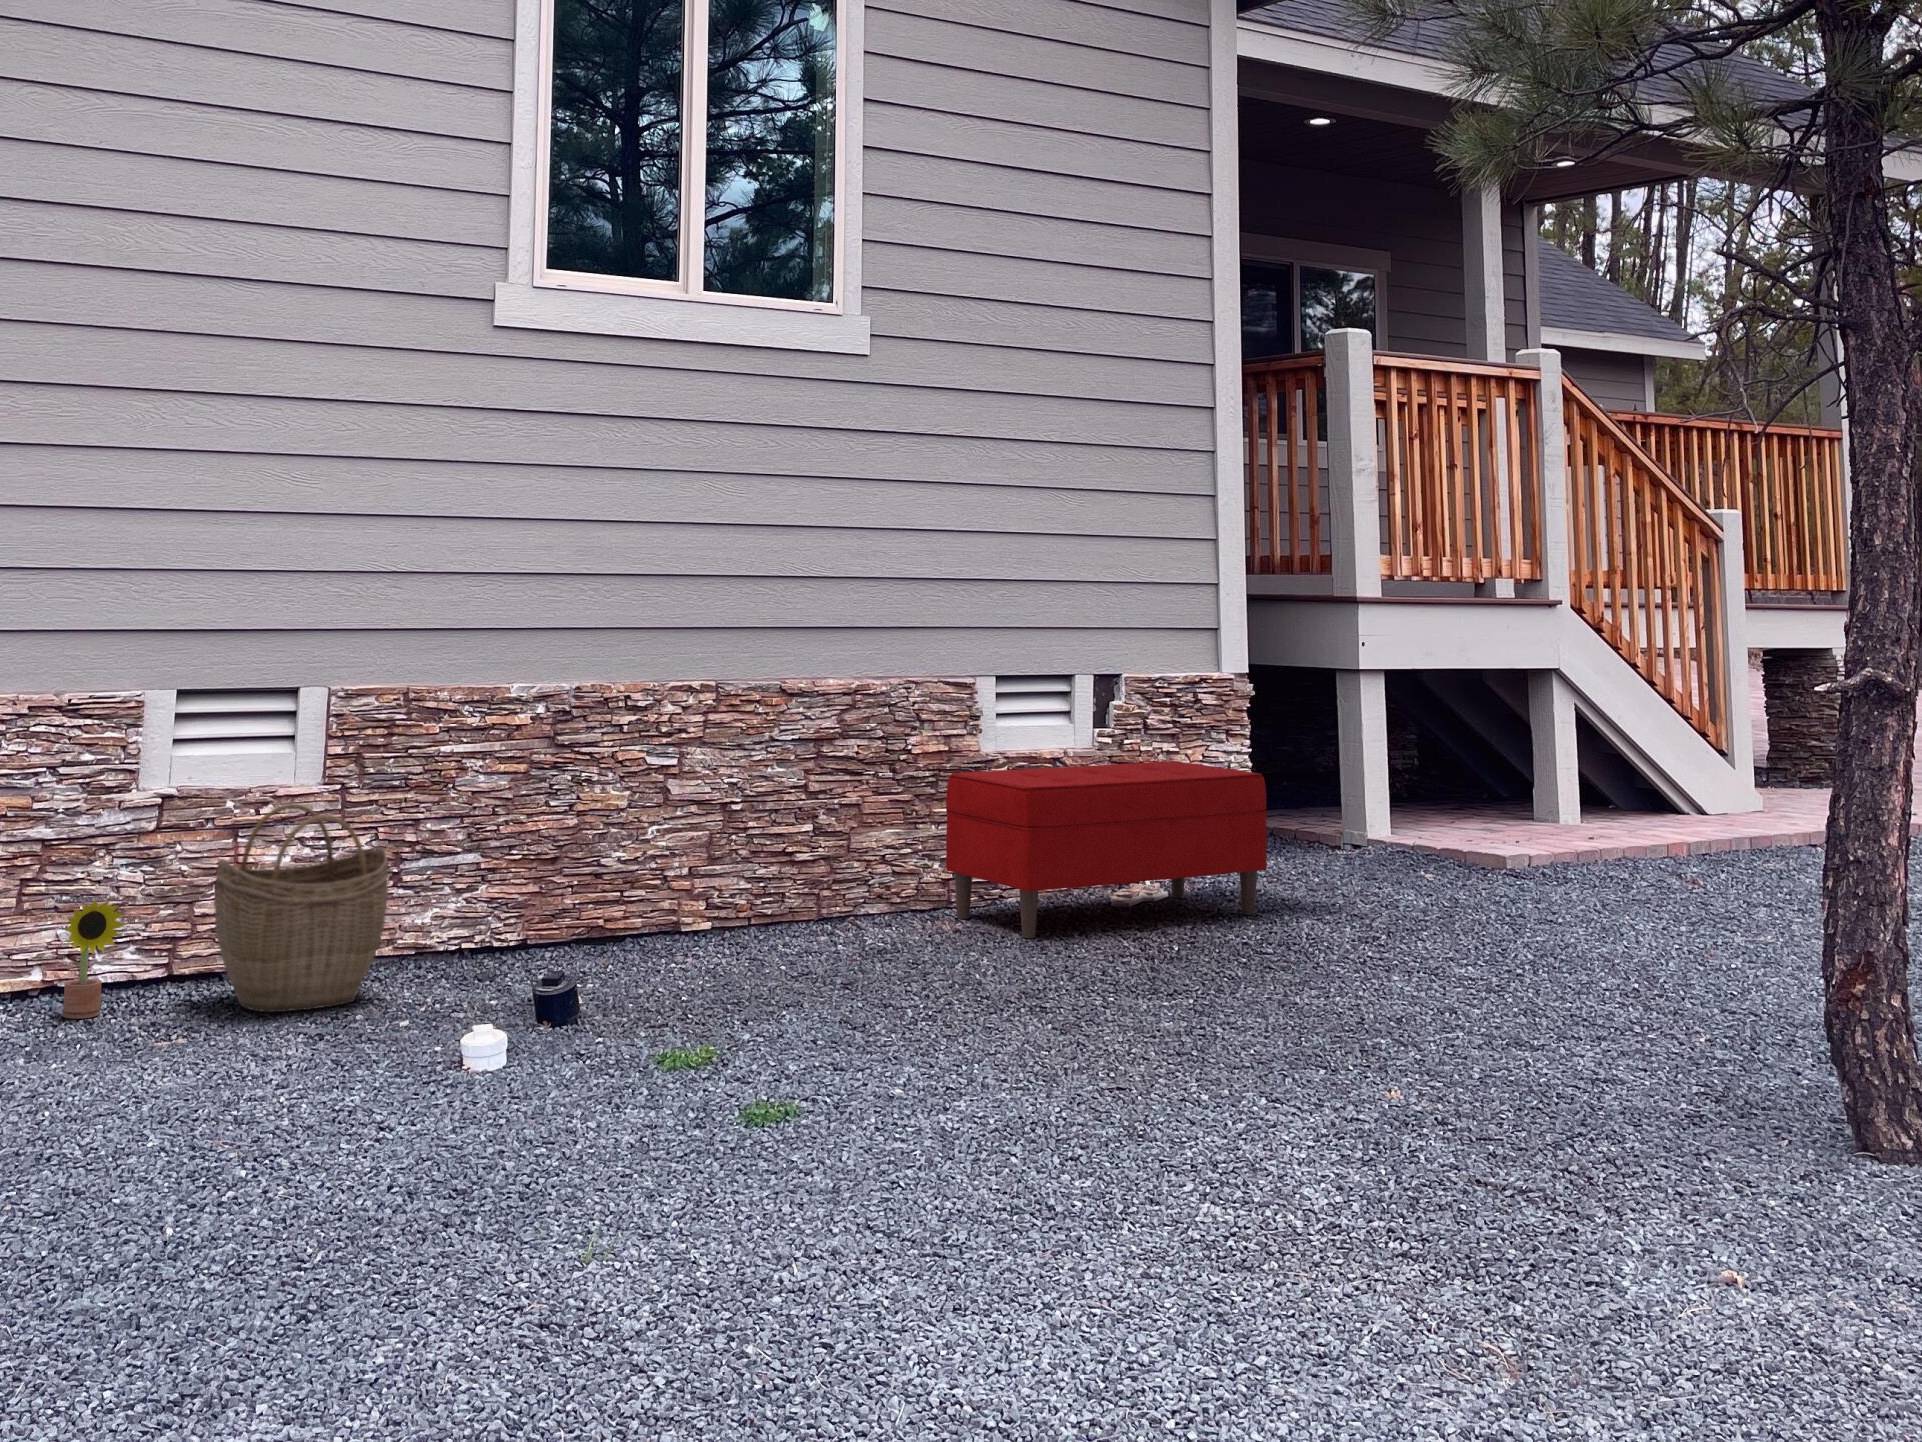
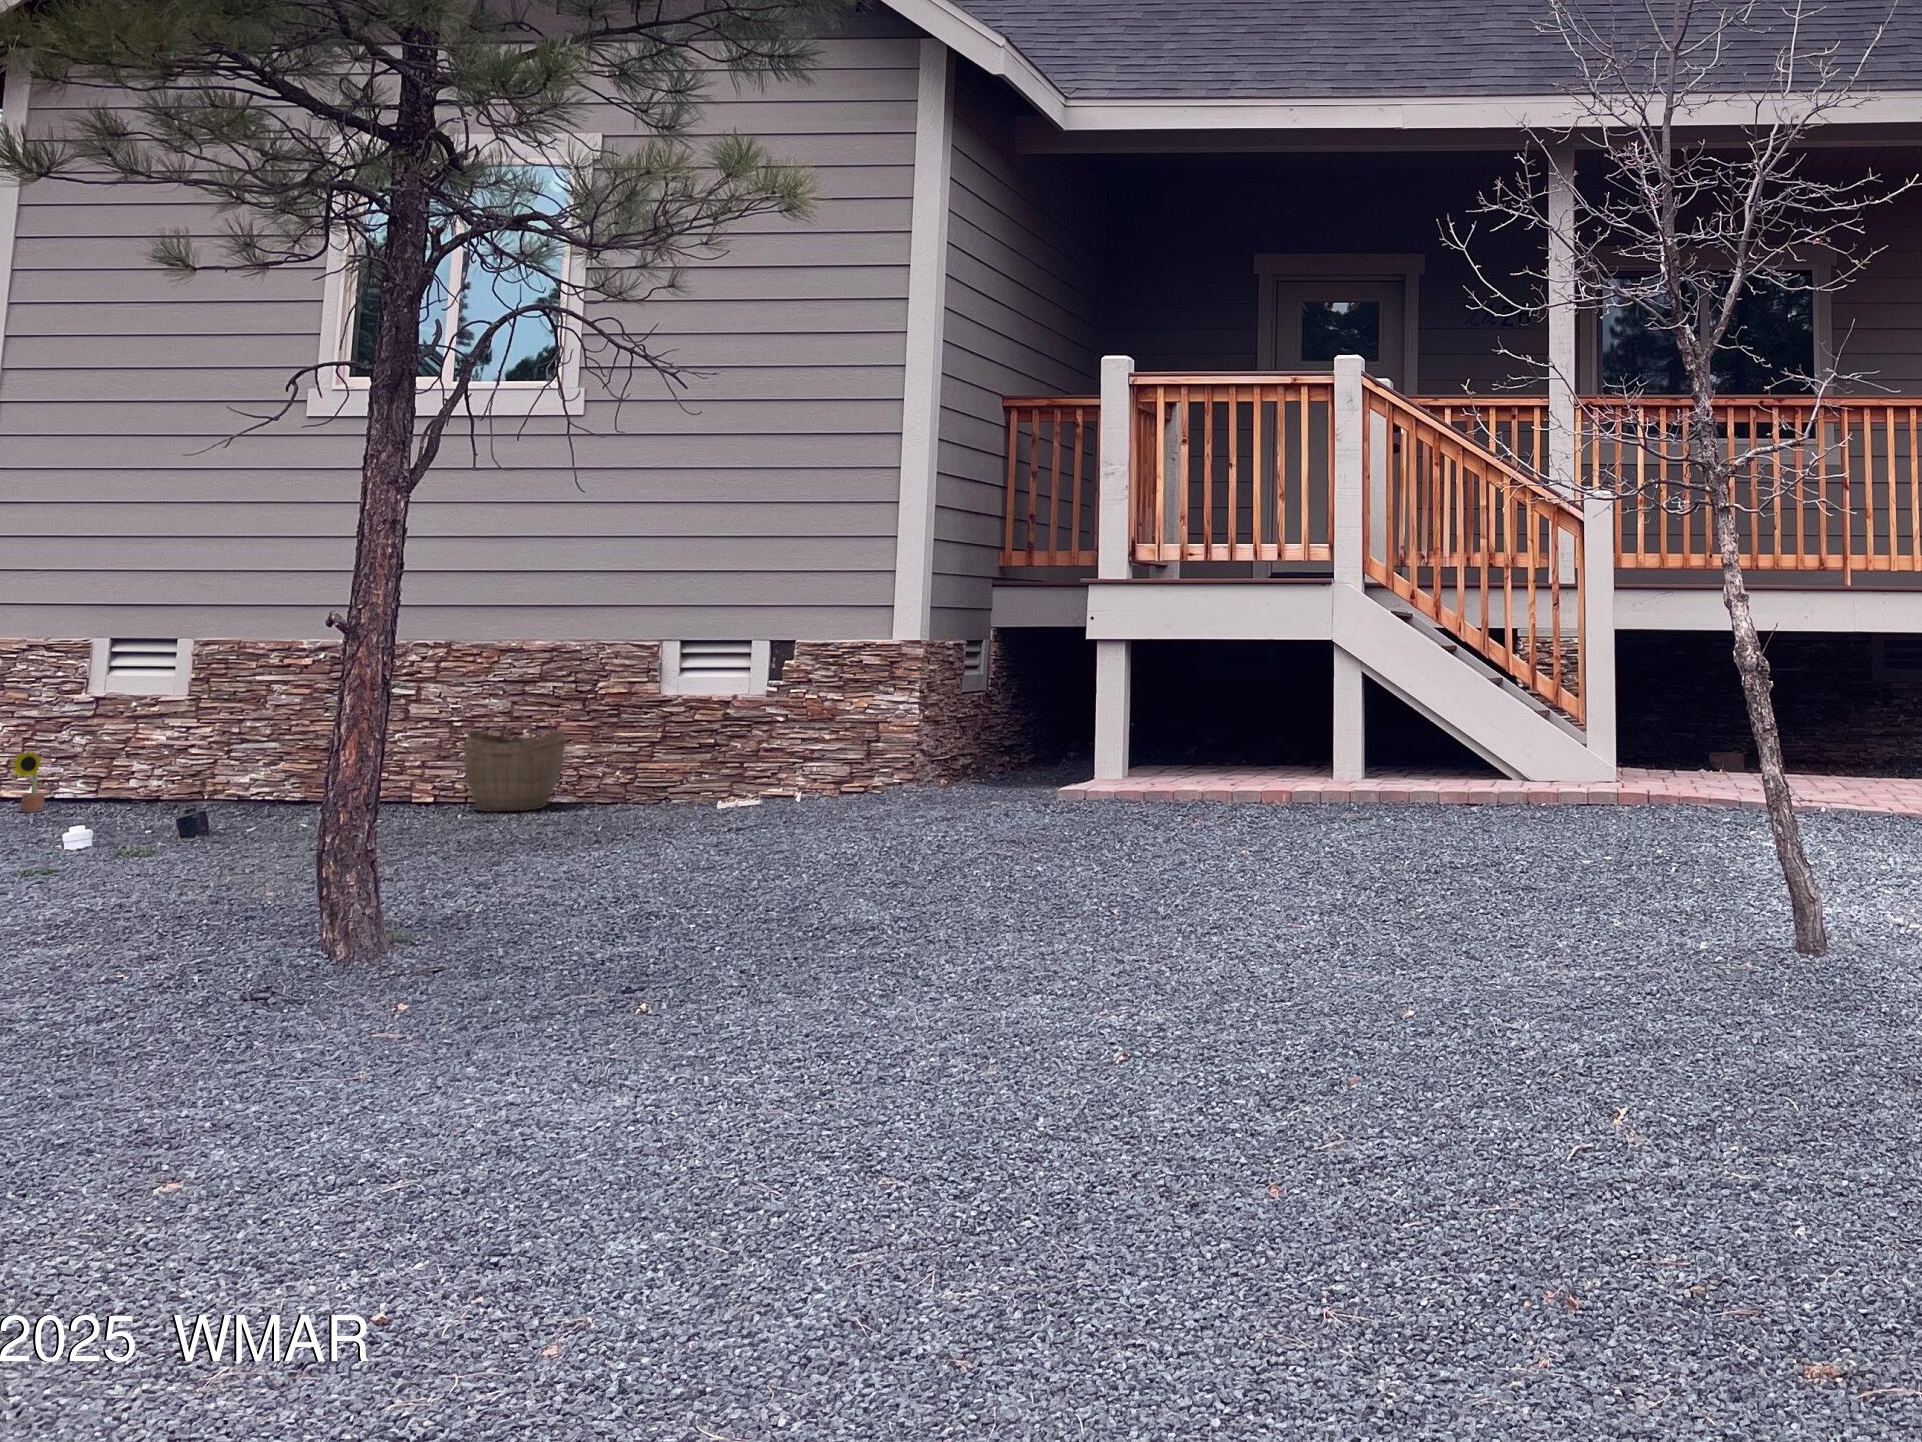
bench: present [946,761,1267,938] -> none [570,707,812,815]
woven basket: present [214,804,388,1012] -> present [464,703,565,812]

